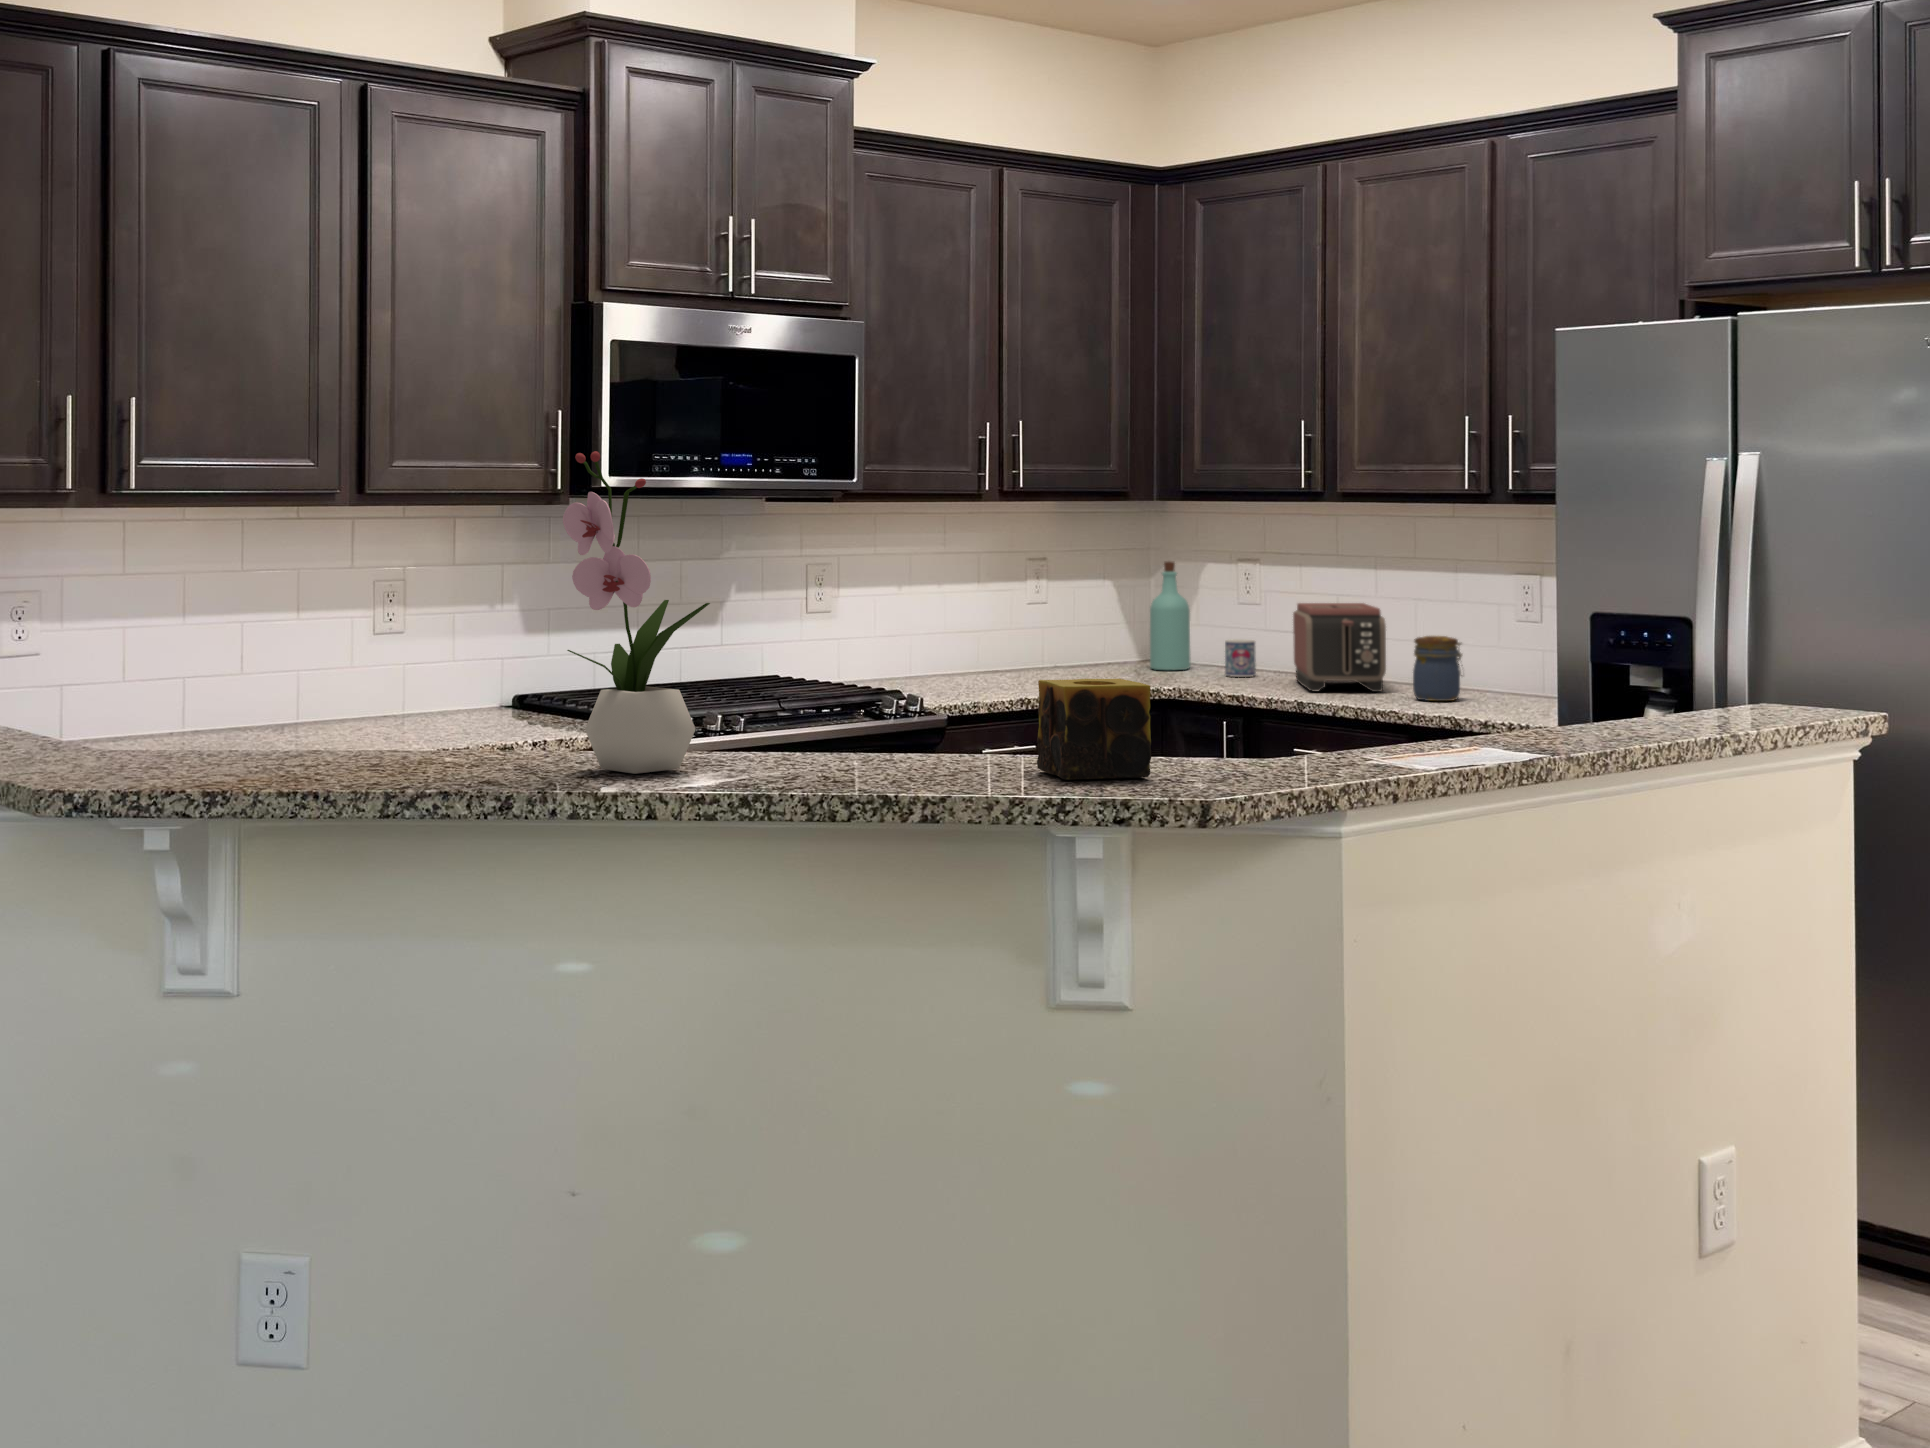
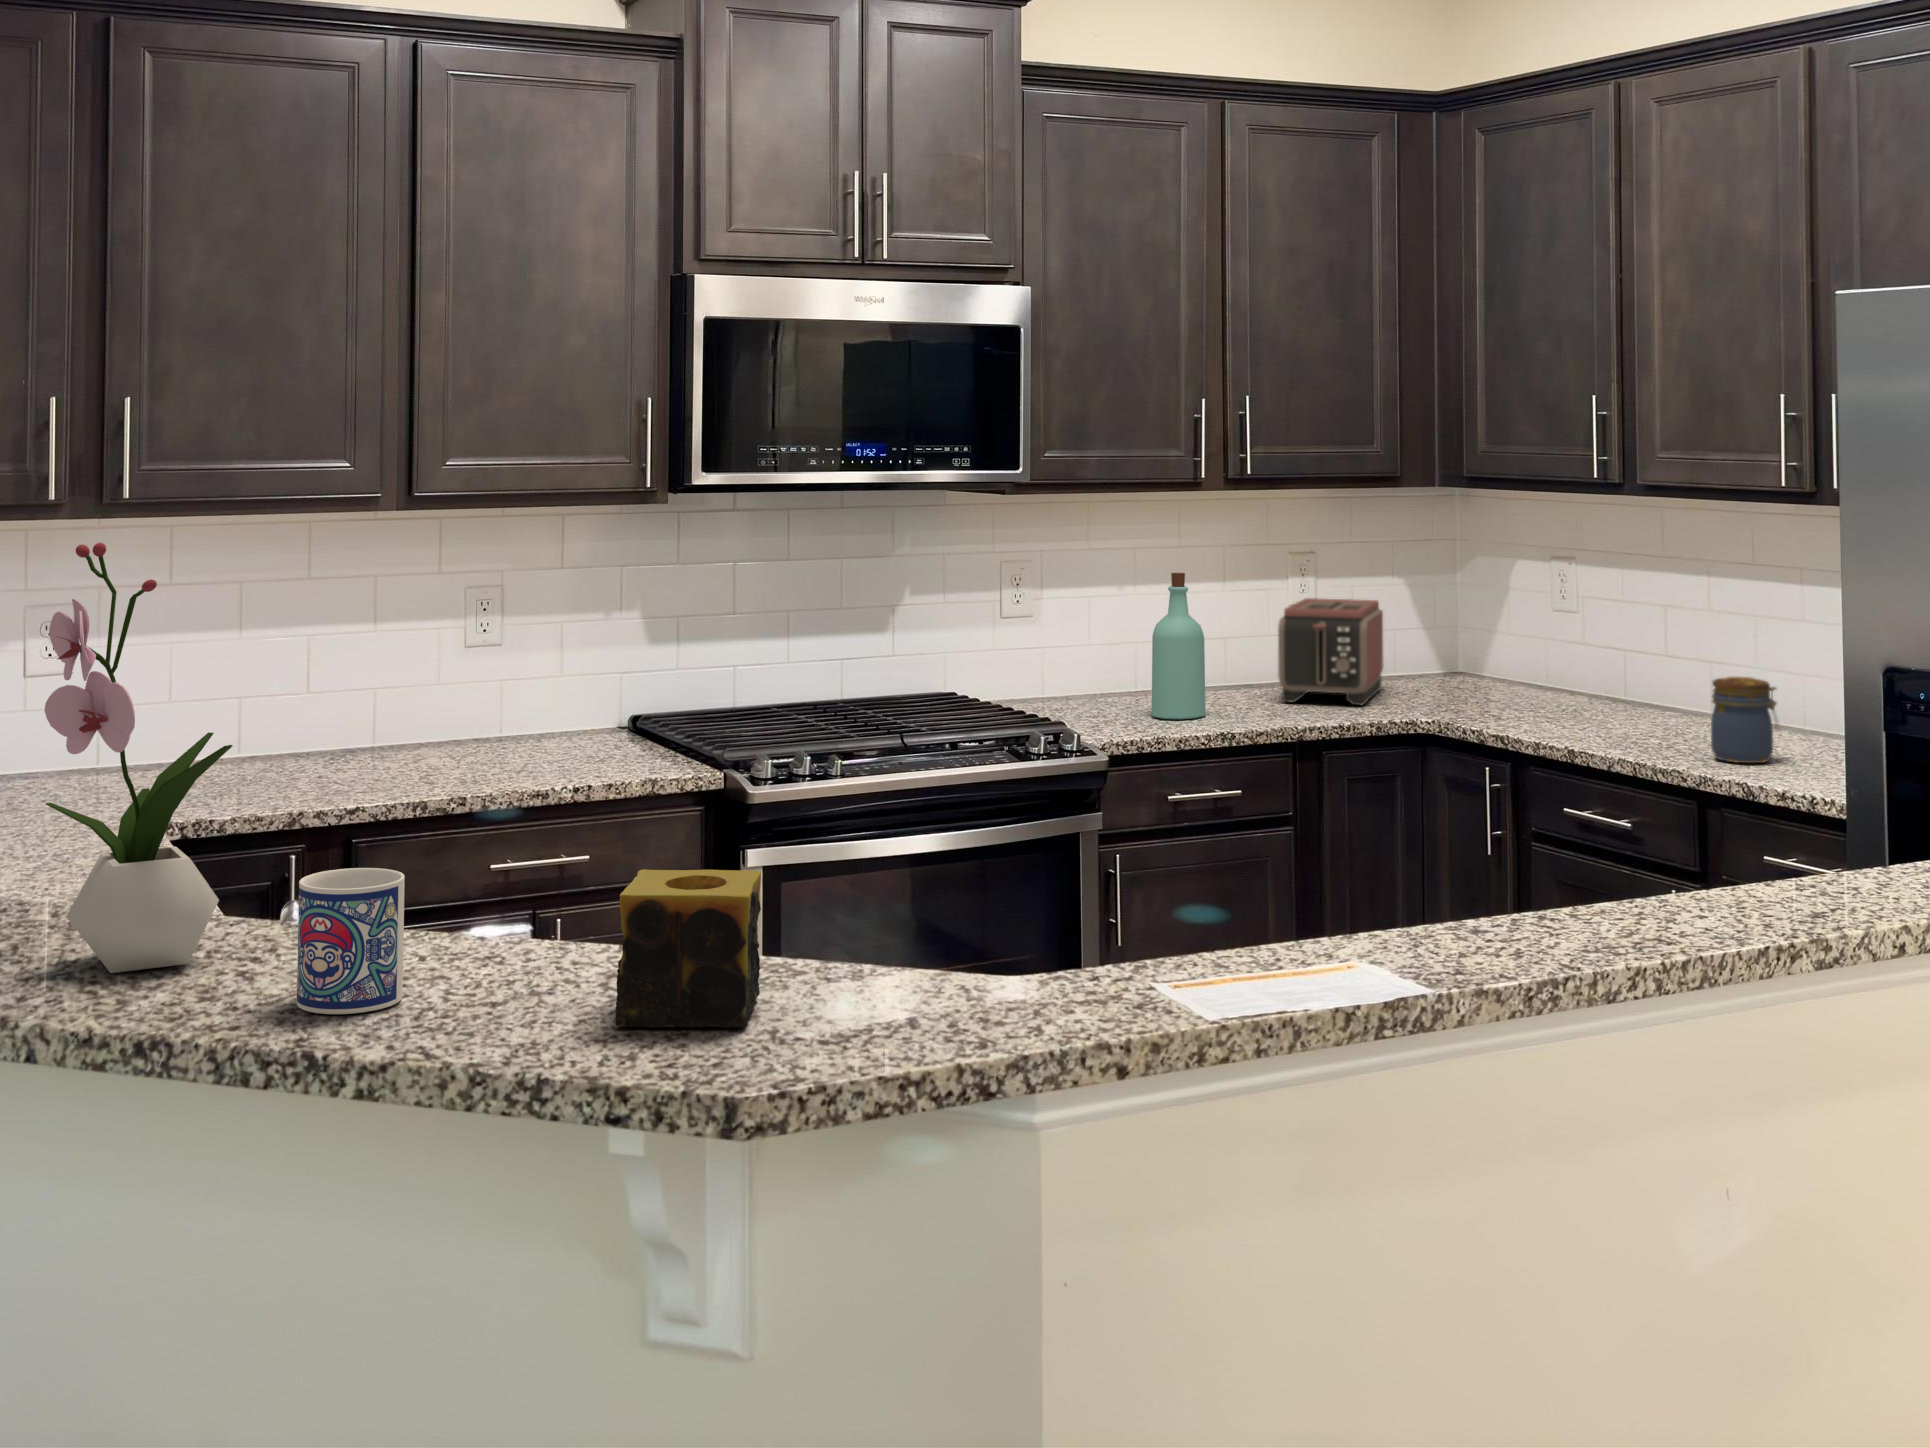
bottle: present [1150,561,1191,670] -> present [1152,573,1205,719]
toaster: present [1293,603,1386,692] -> present [1278,598,1383,705]
mug: present [1225,639,1256,677] -> present [297,868,405,1014]

